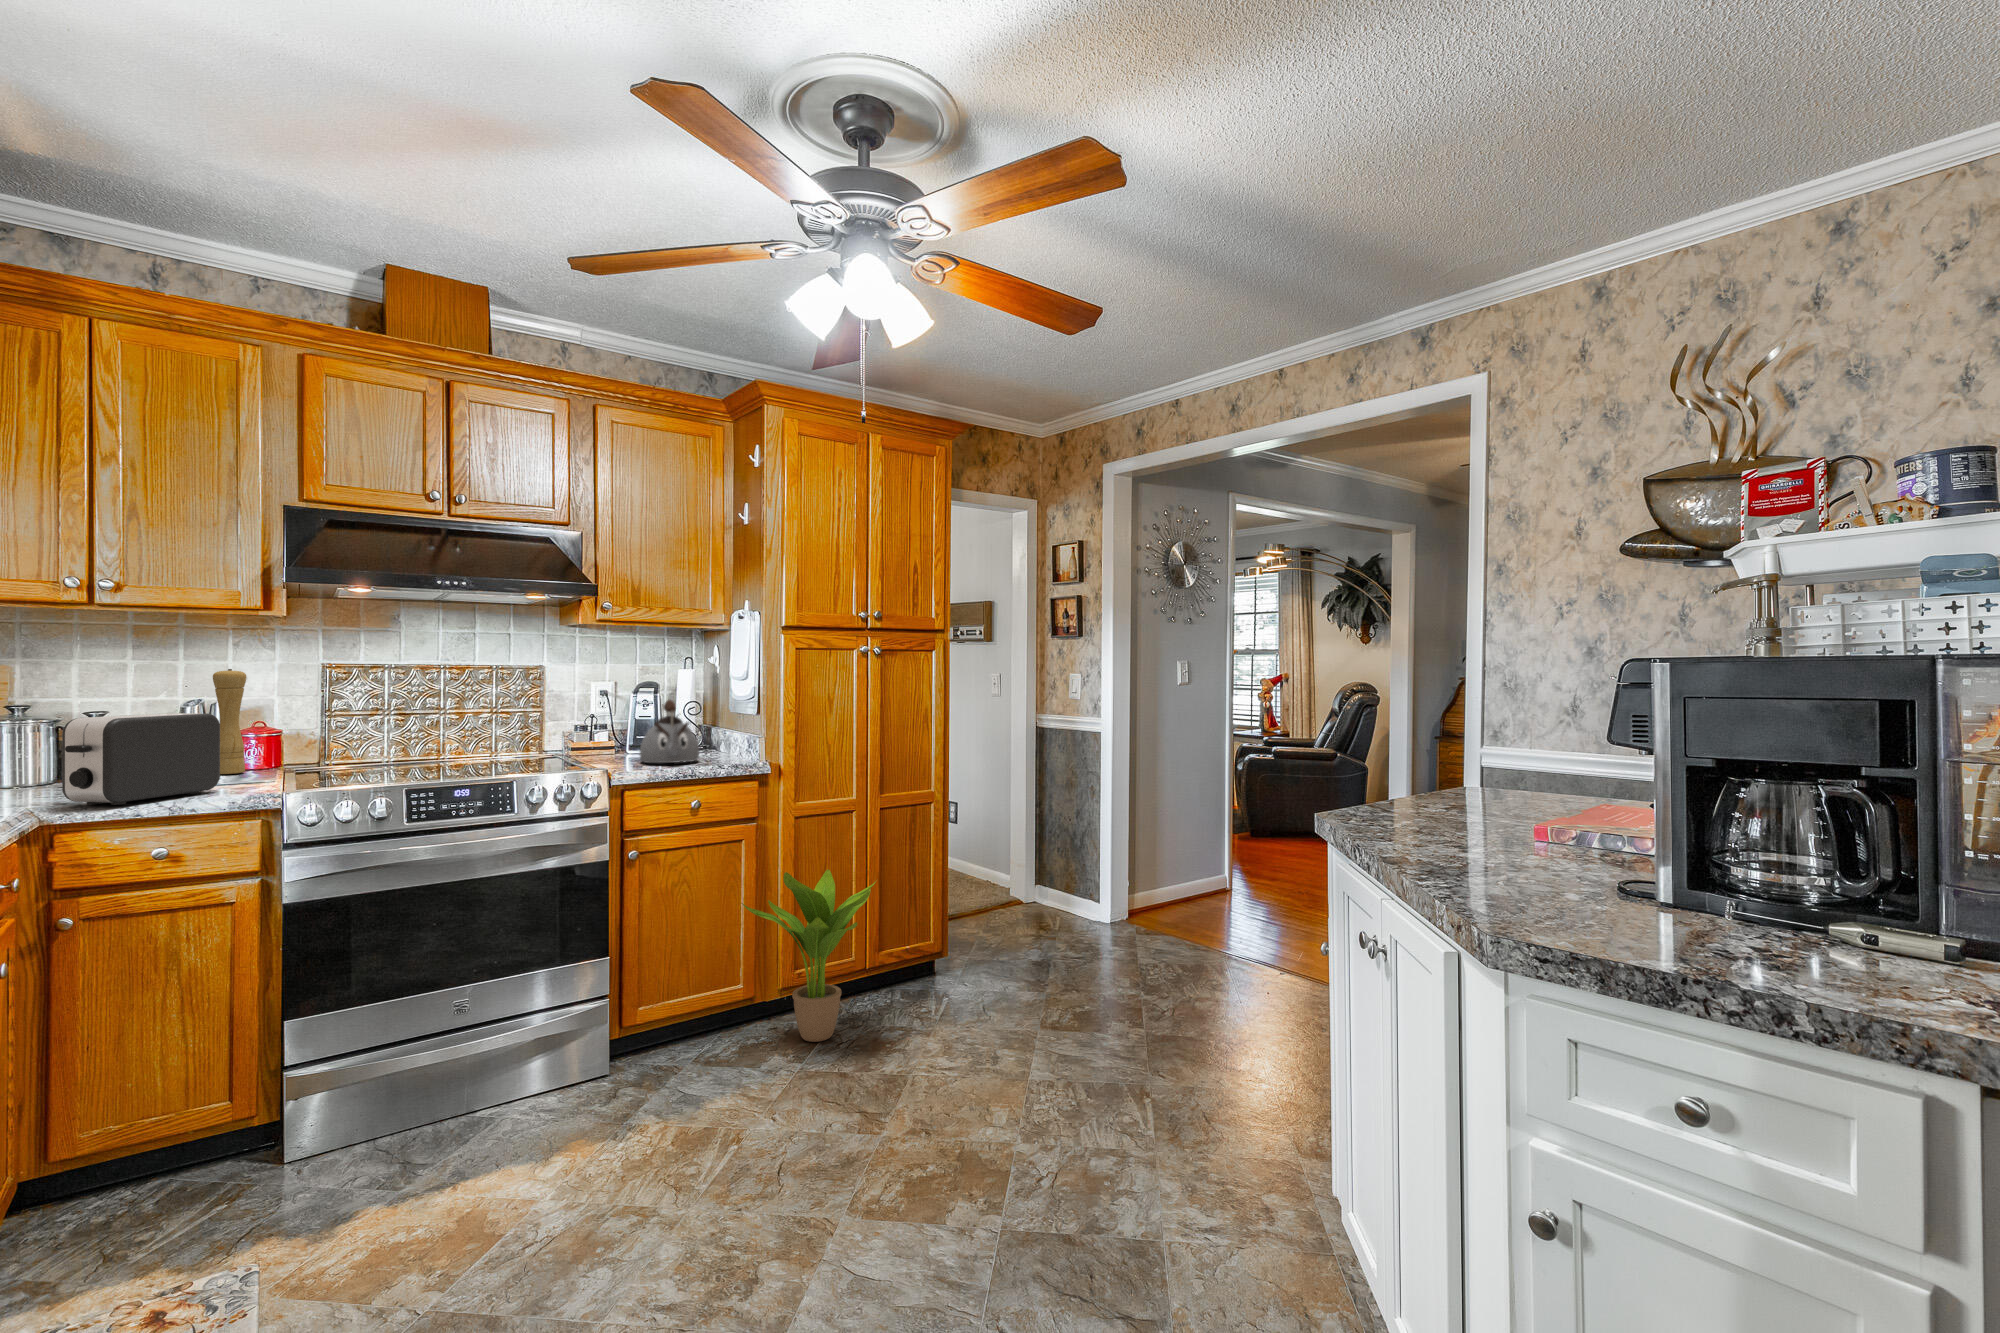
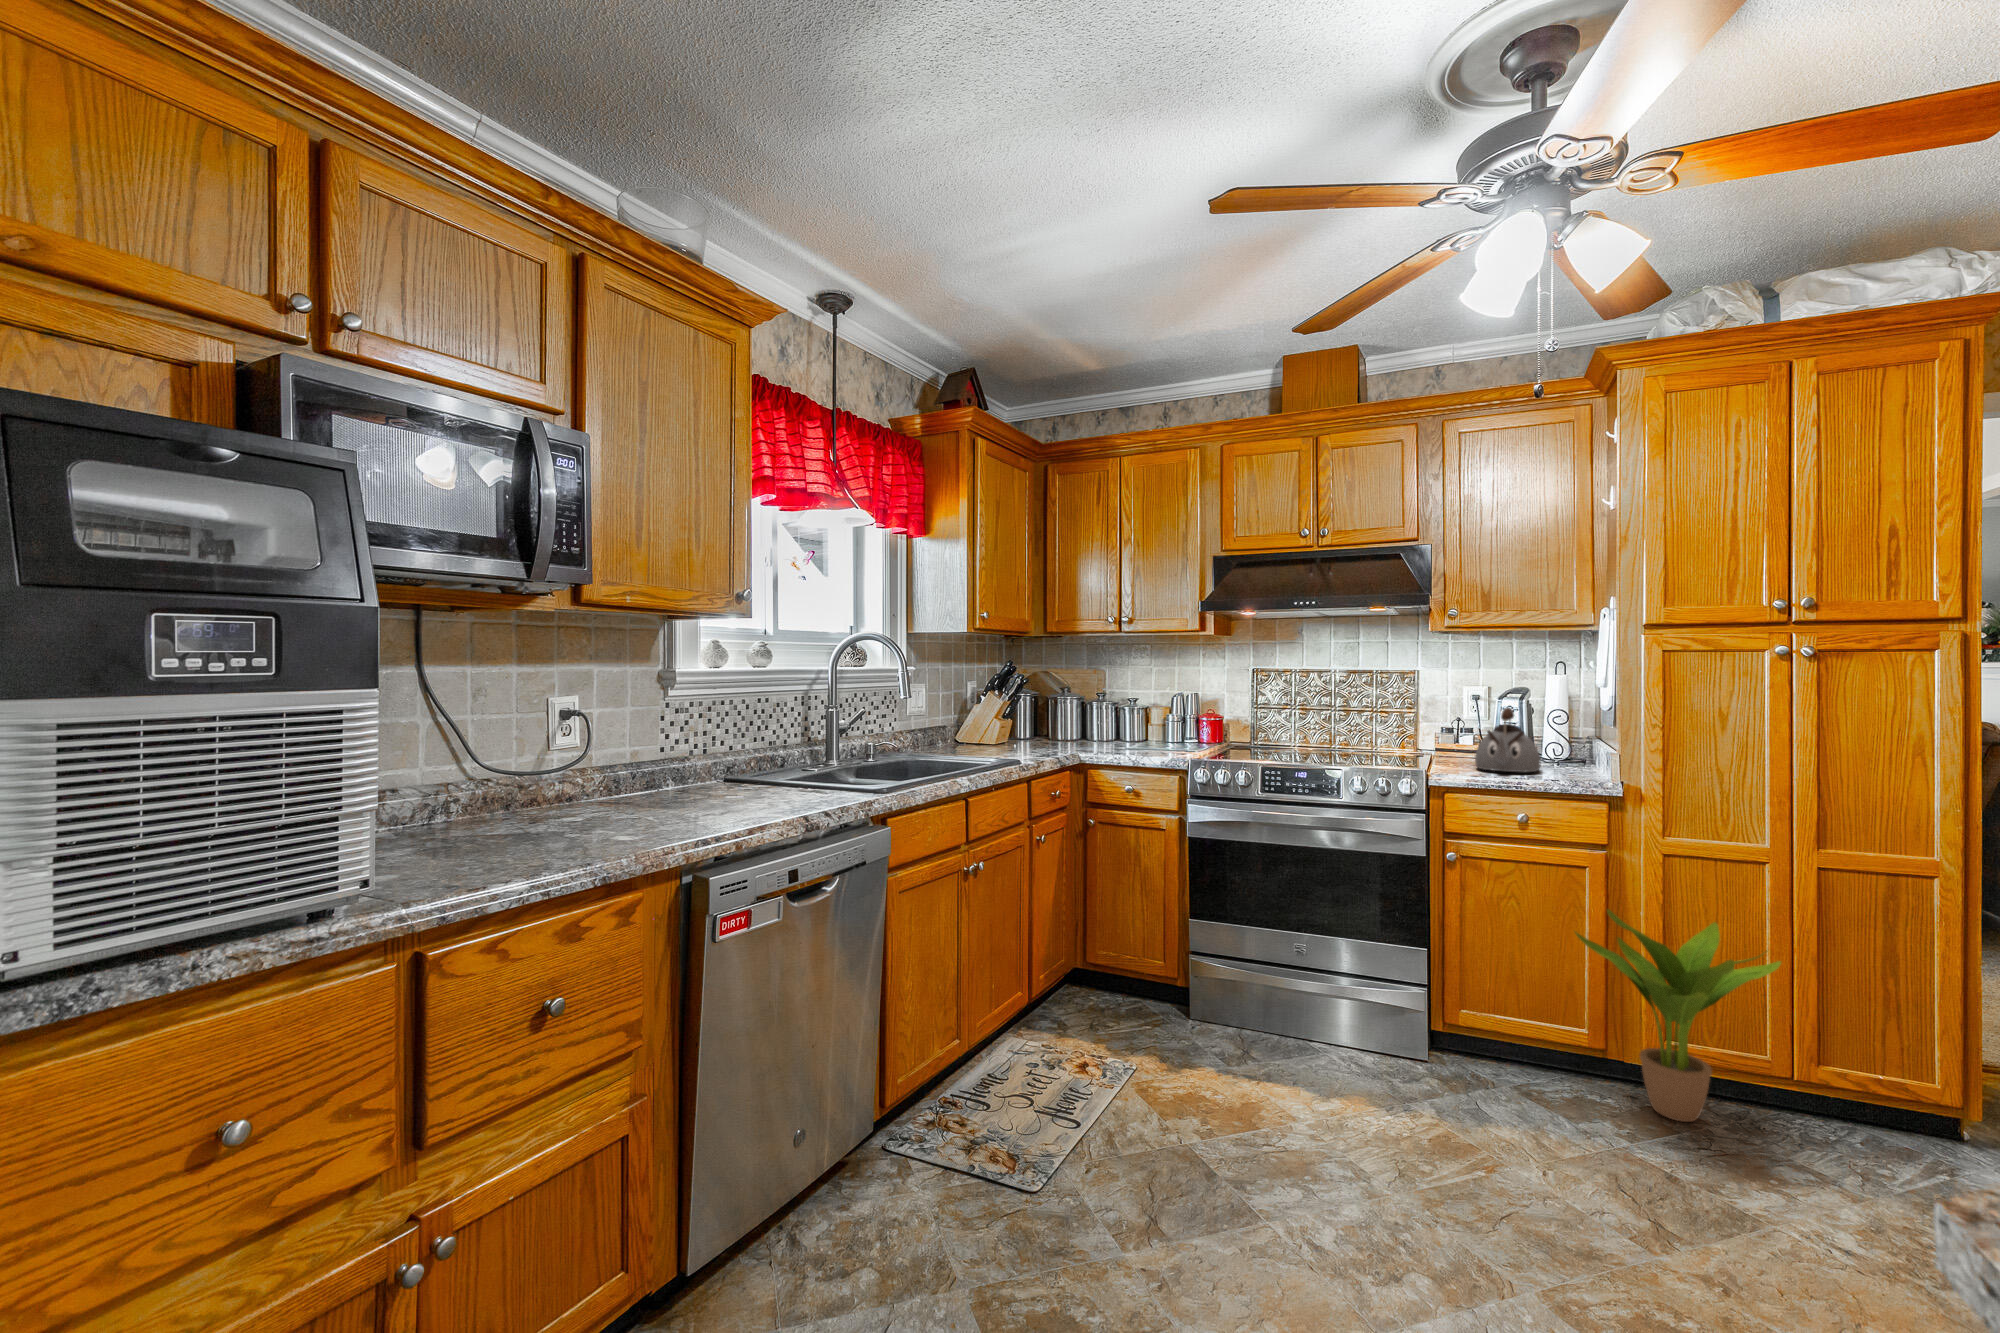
pepper mill: present [213,669,246,774] -> none [1180,674,1198,744]
toaster: present [62,713,220,805] -> none [1081,703,1161,758]

